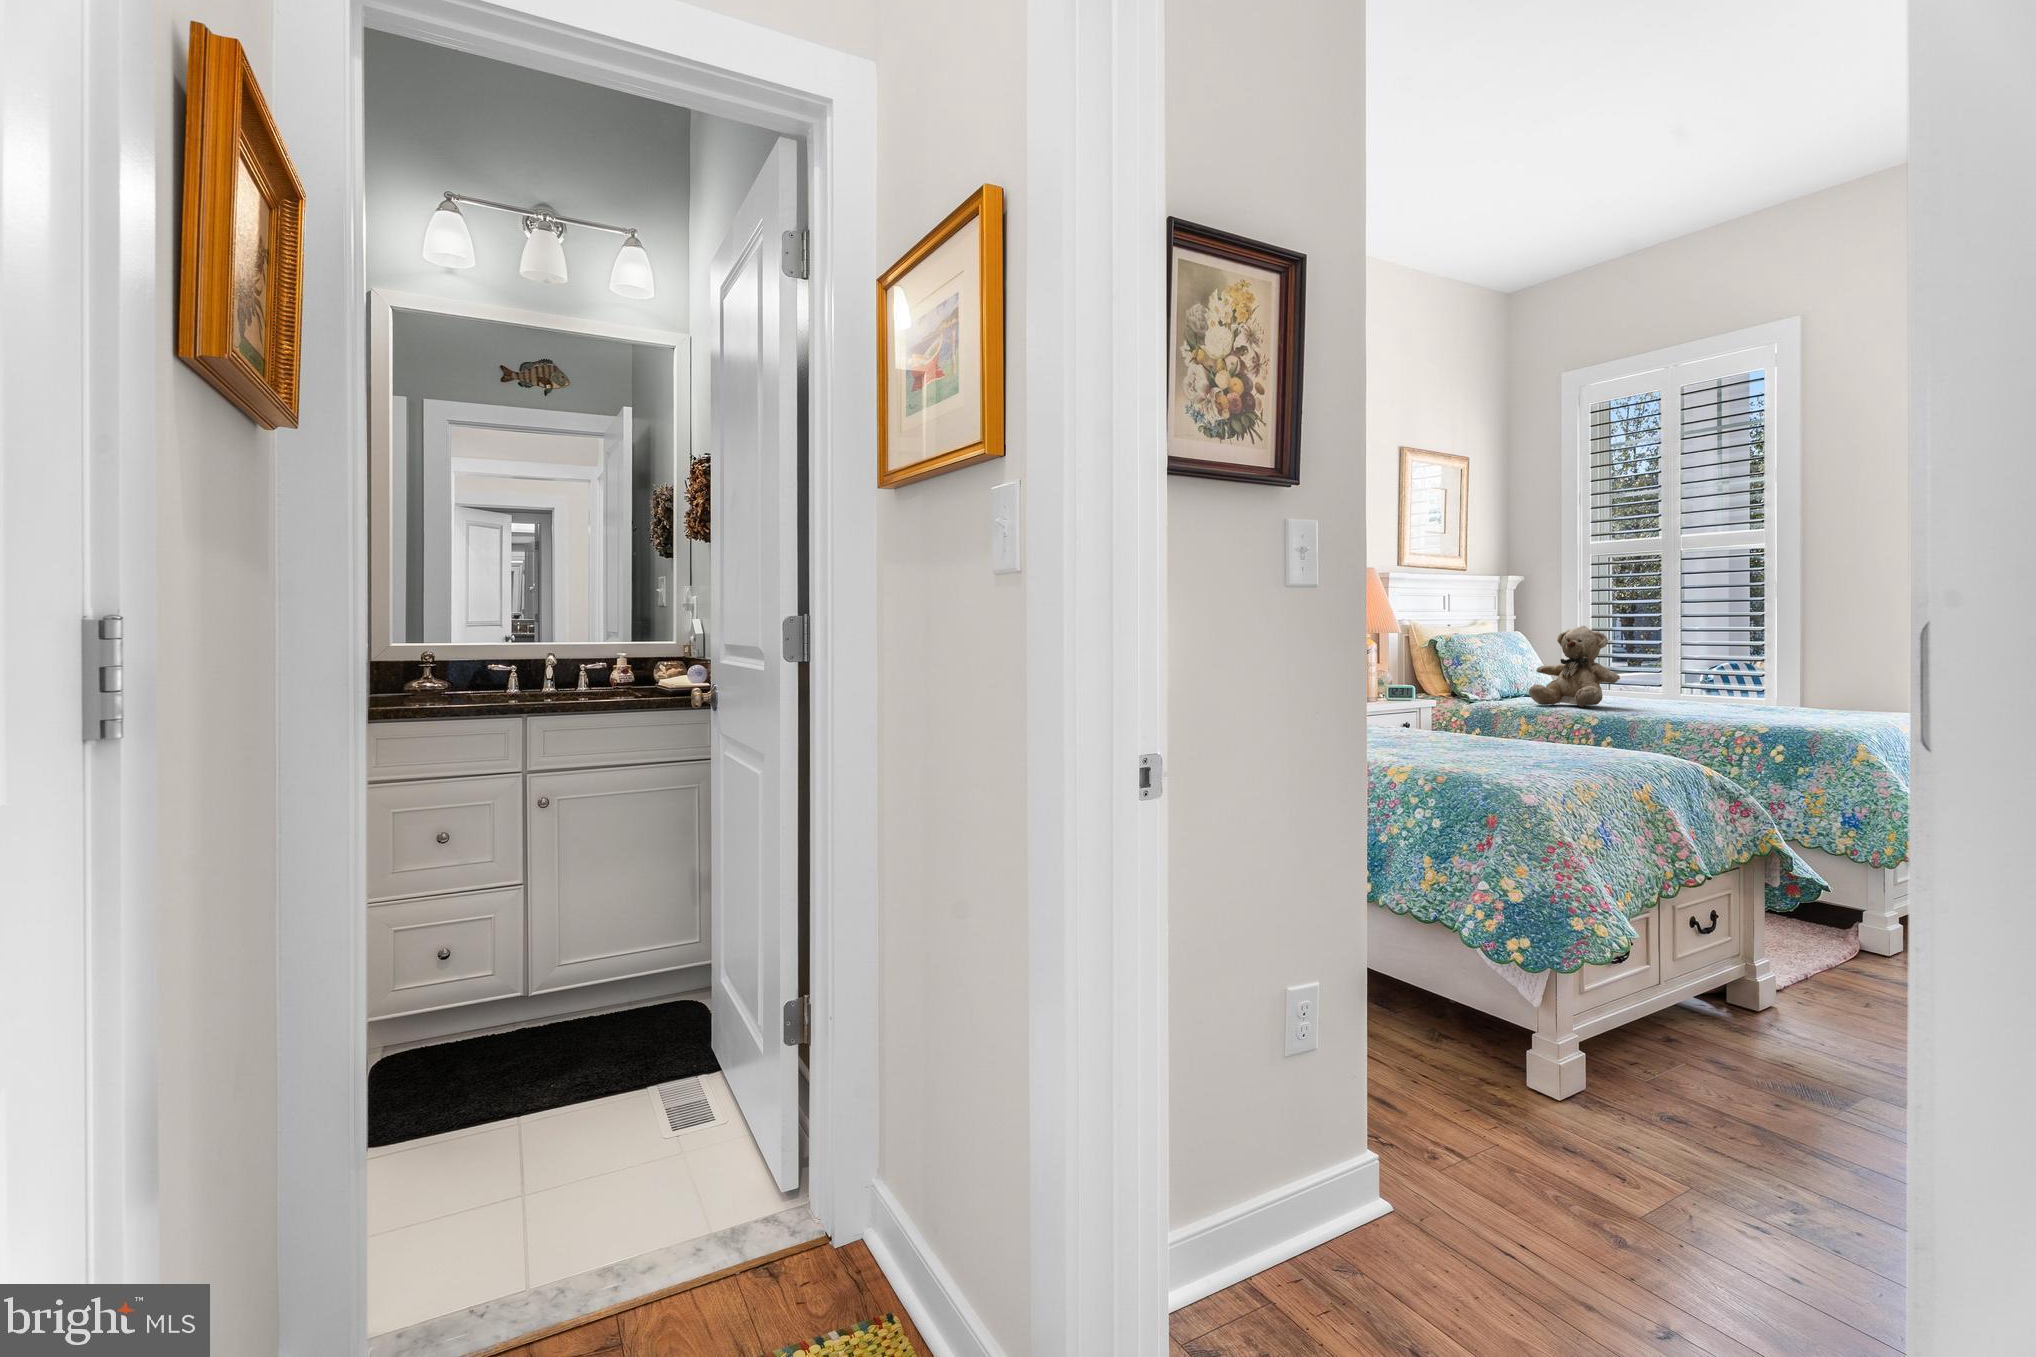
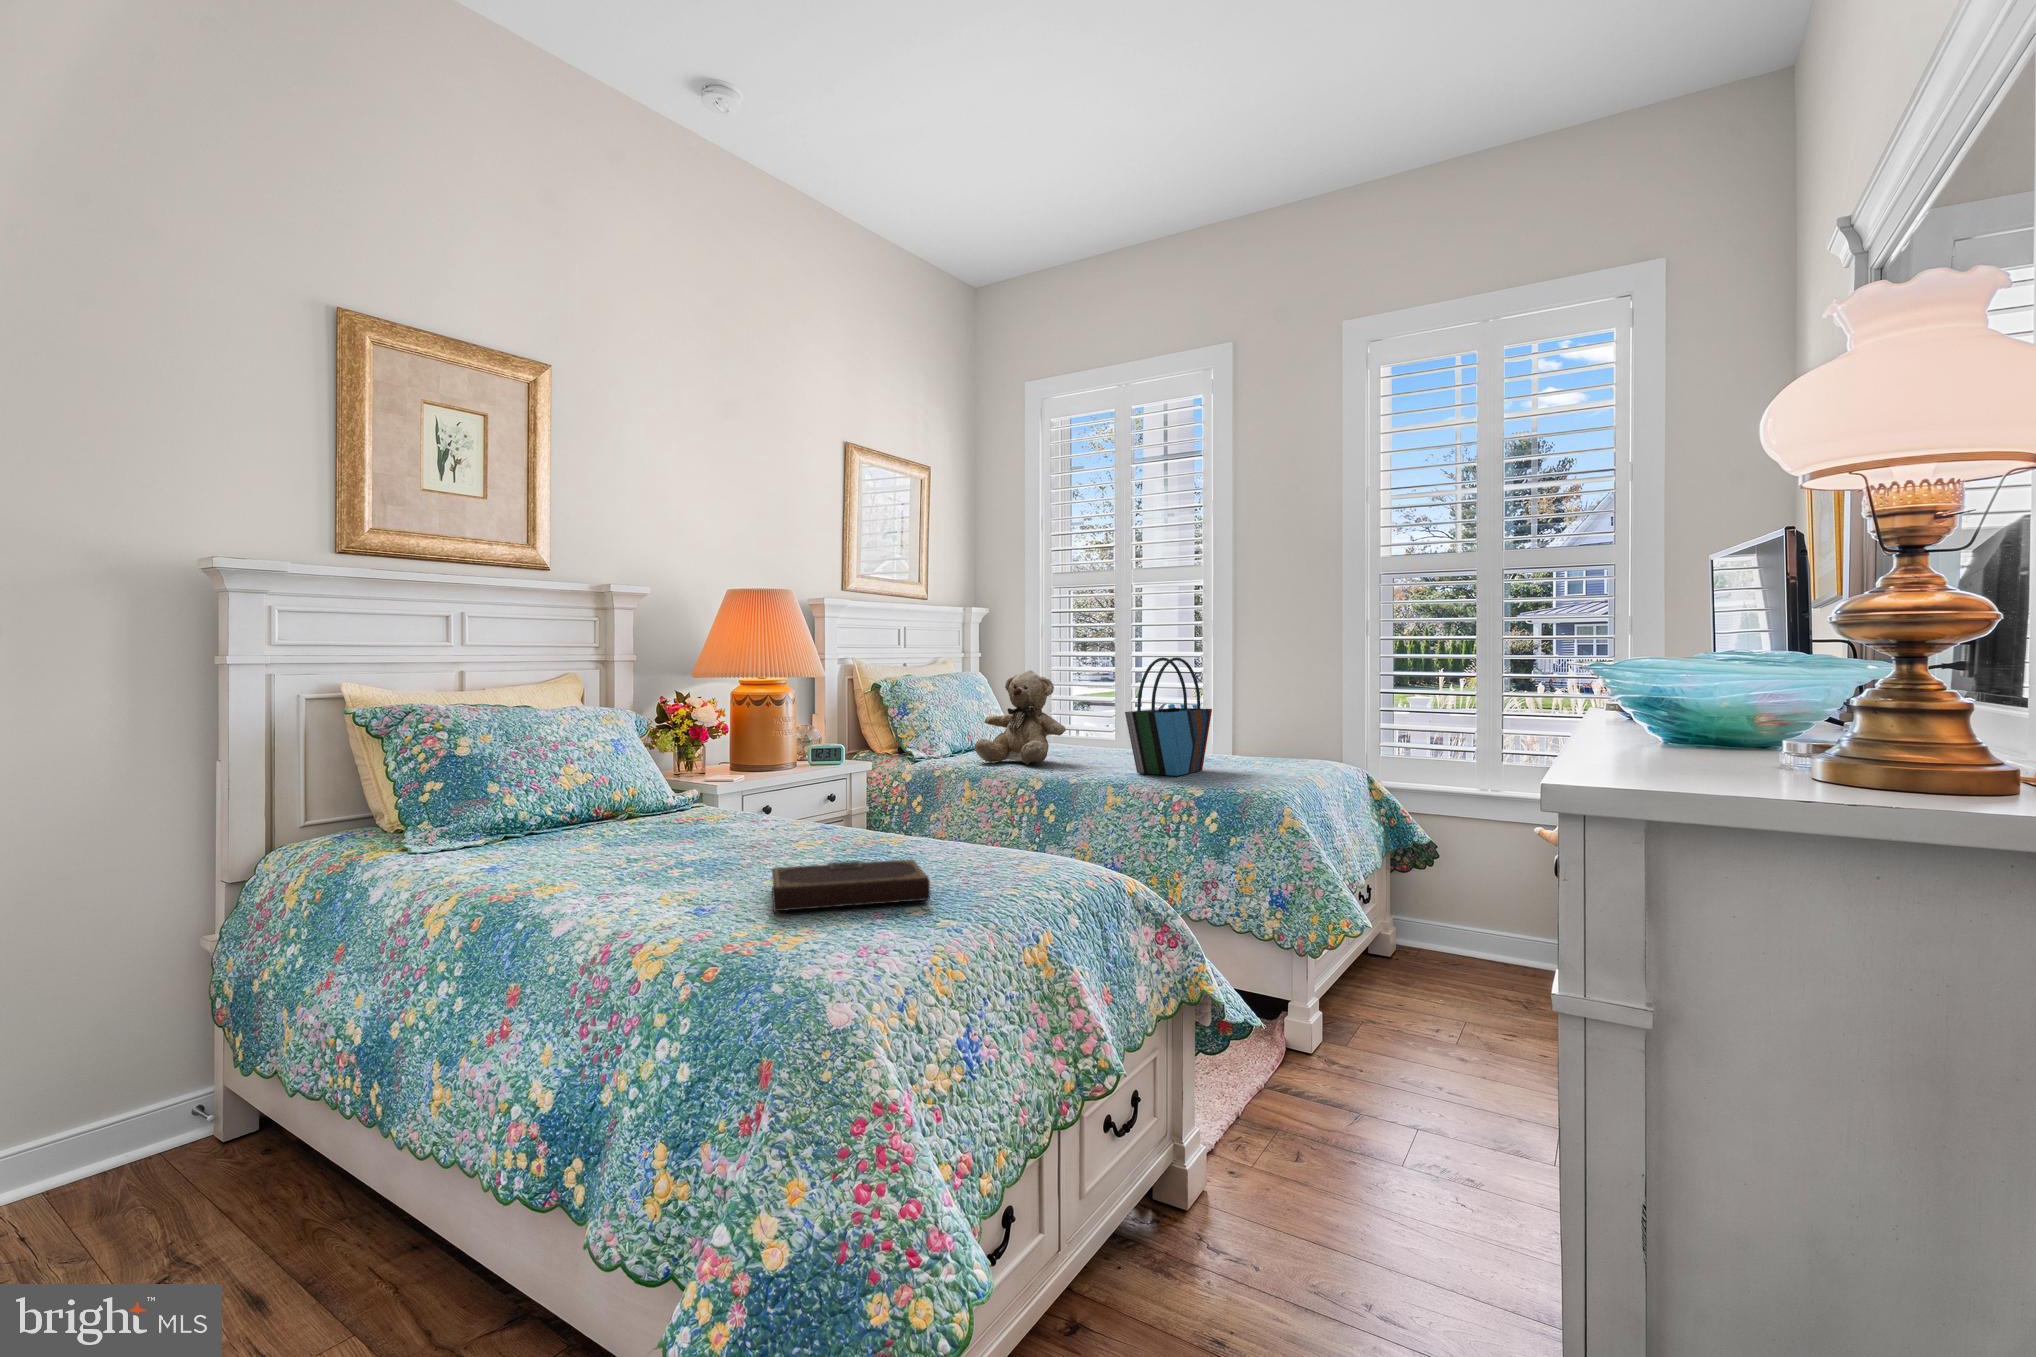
tote bag: none [1686,612,1781,718] -> present [1125,657,1212,776]
notebook: none [1443,740,1561,761] -> present [772,859,930,911]

